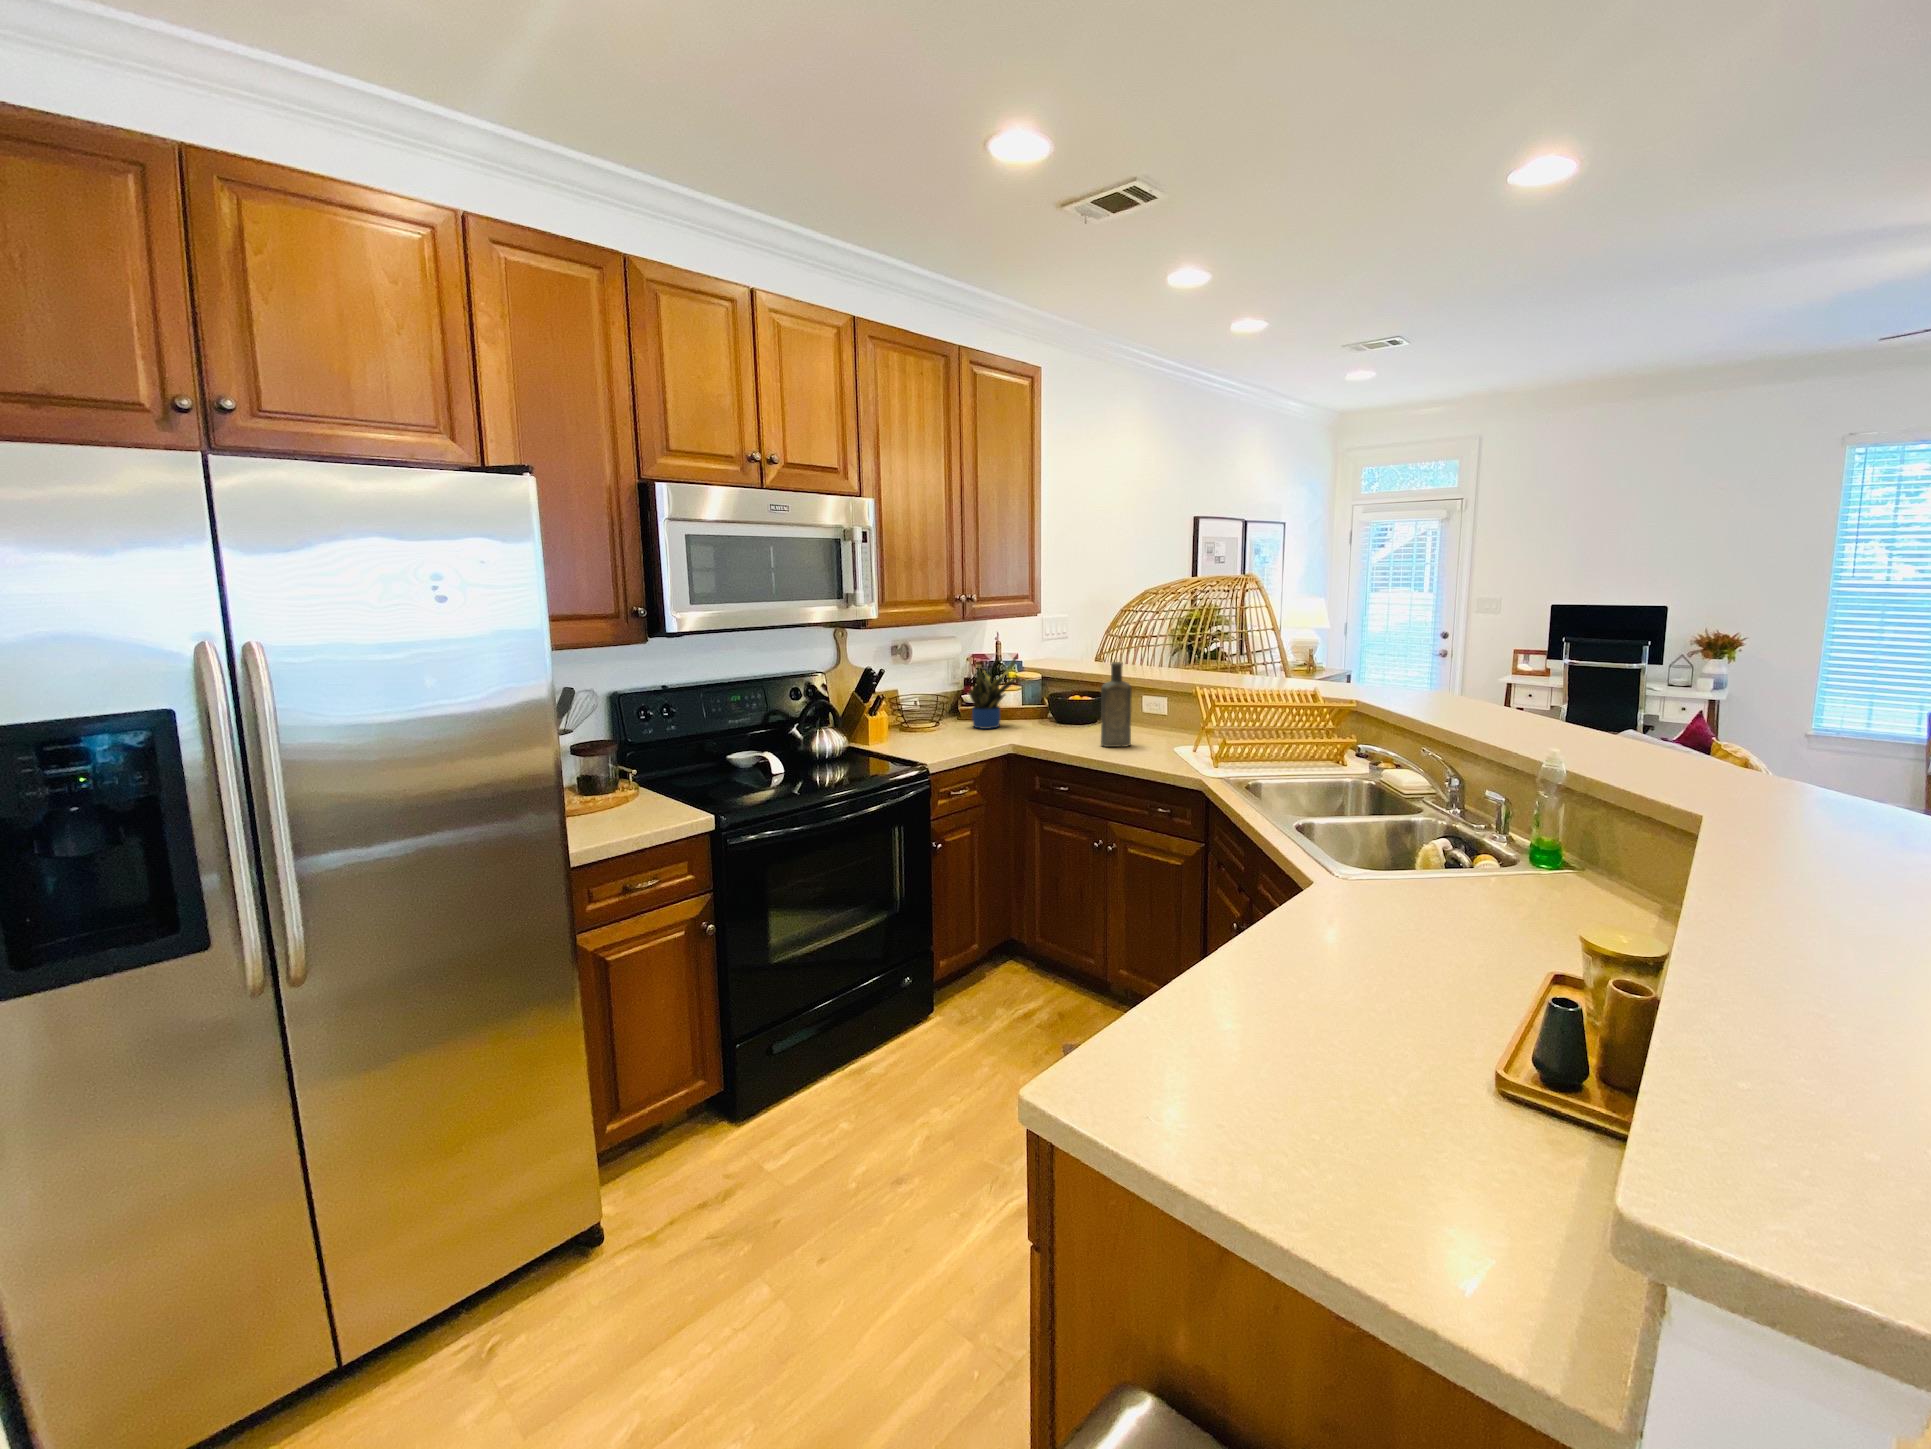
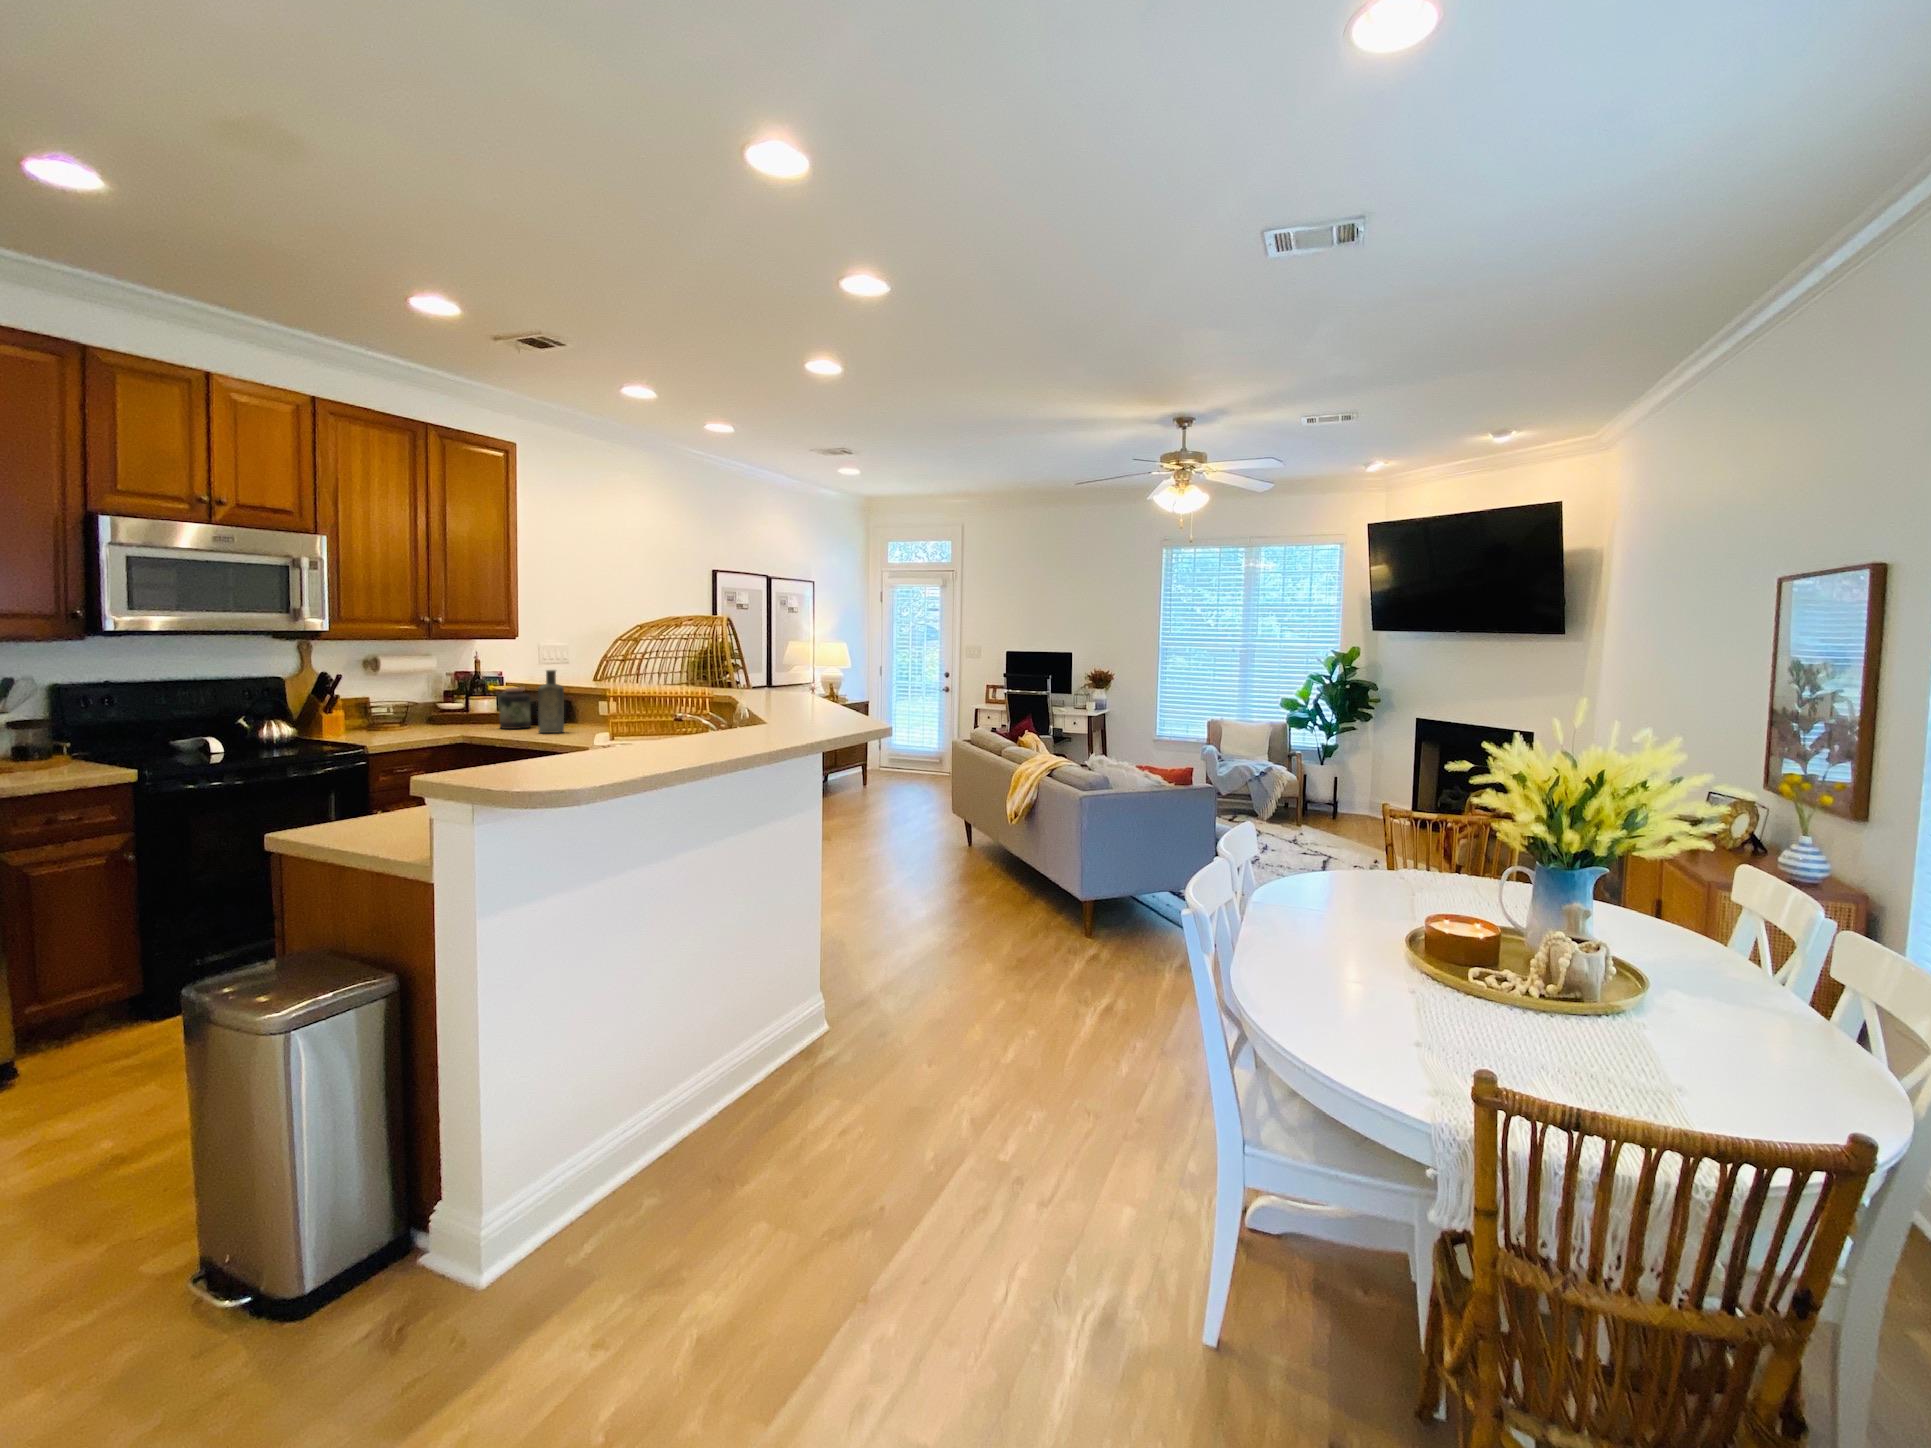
potted plant: present [969,656,1017,729] -> none [436,666,483,727]
jar: none [1042,680,1076,736] -> present [499,687,531,729]

